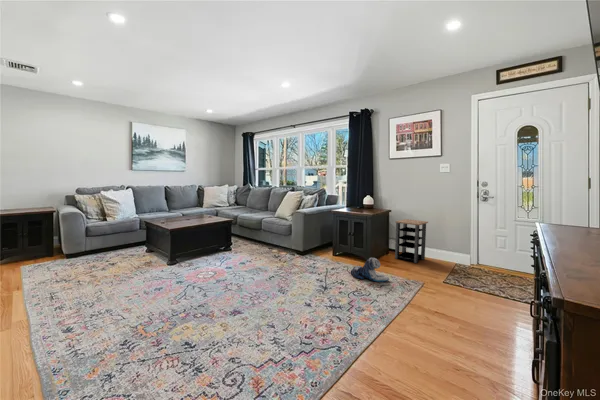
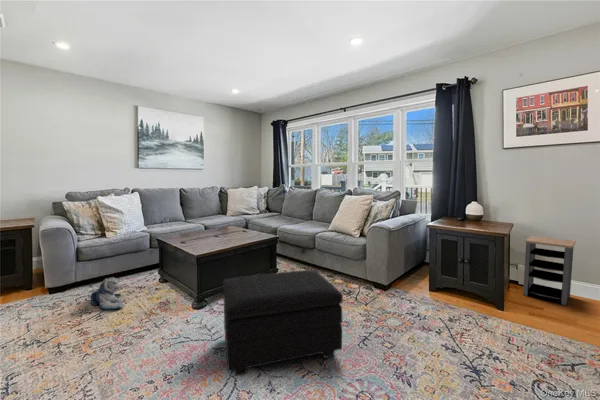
footstool: none [179,237,252,292] -> present [223,270,343,376]
plush toy: present [351,257,390,282] -> present [91,277,123,310]

